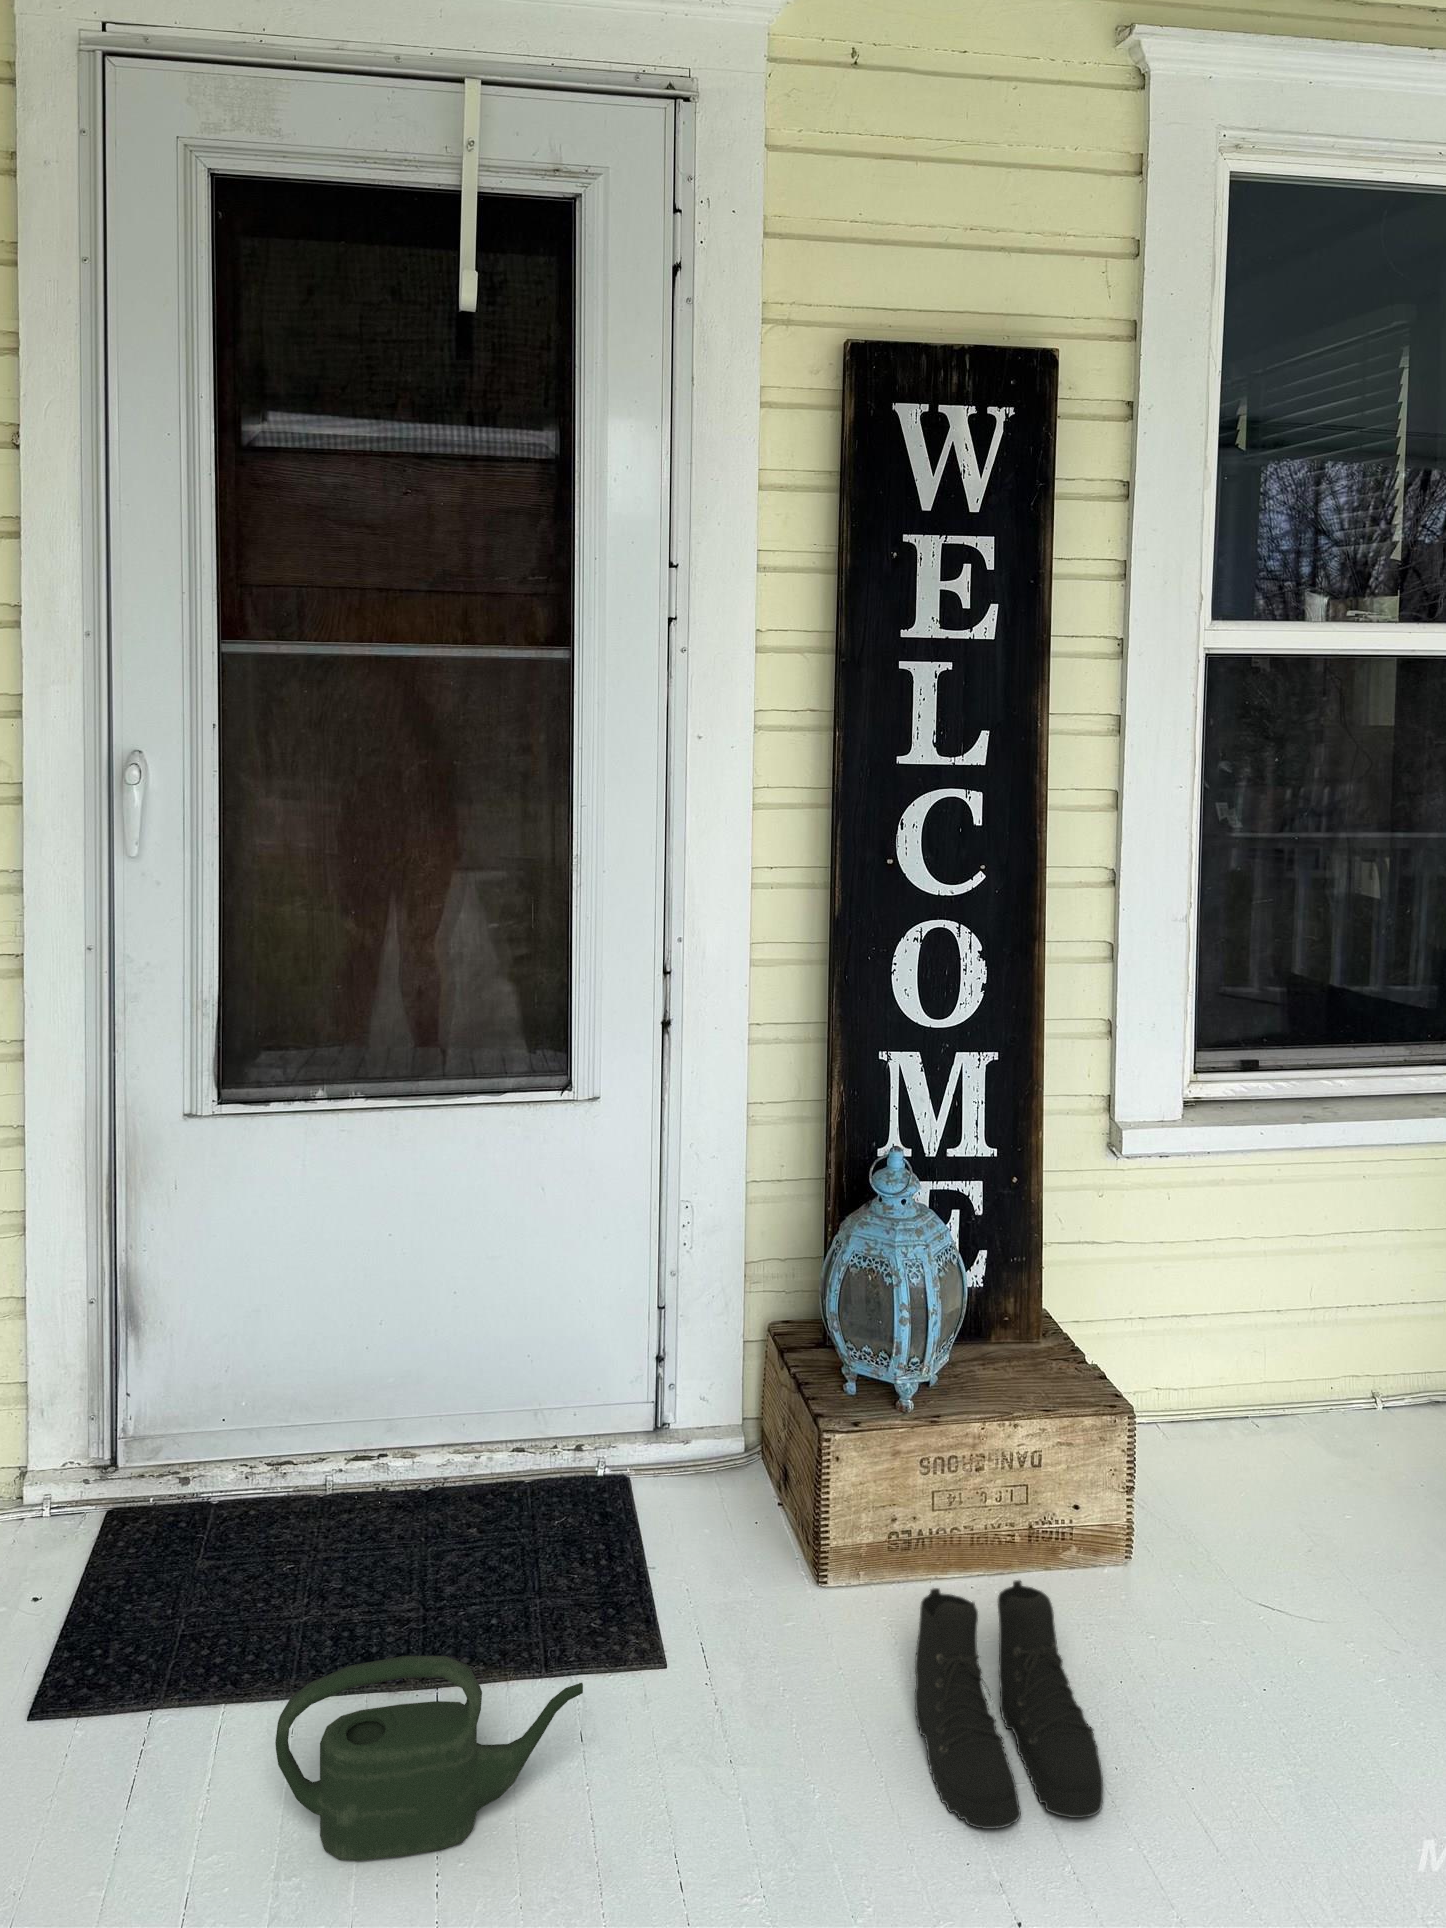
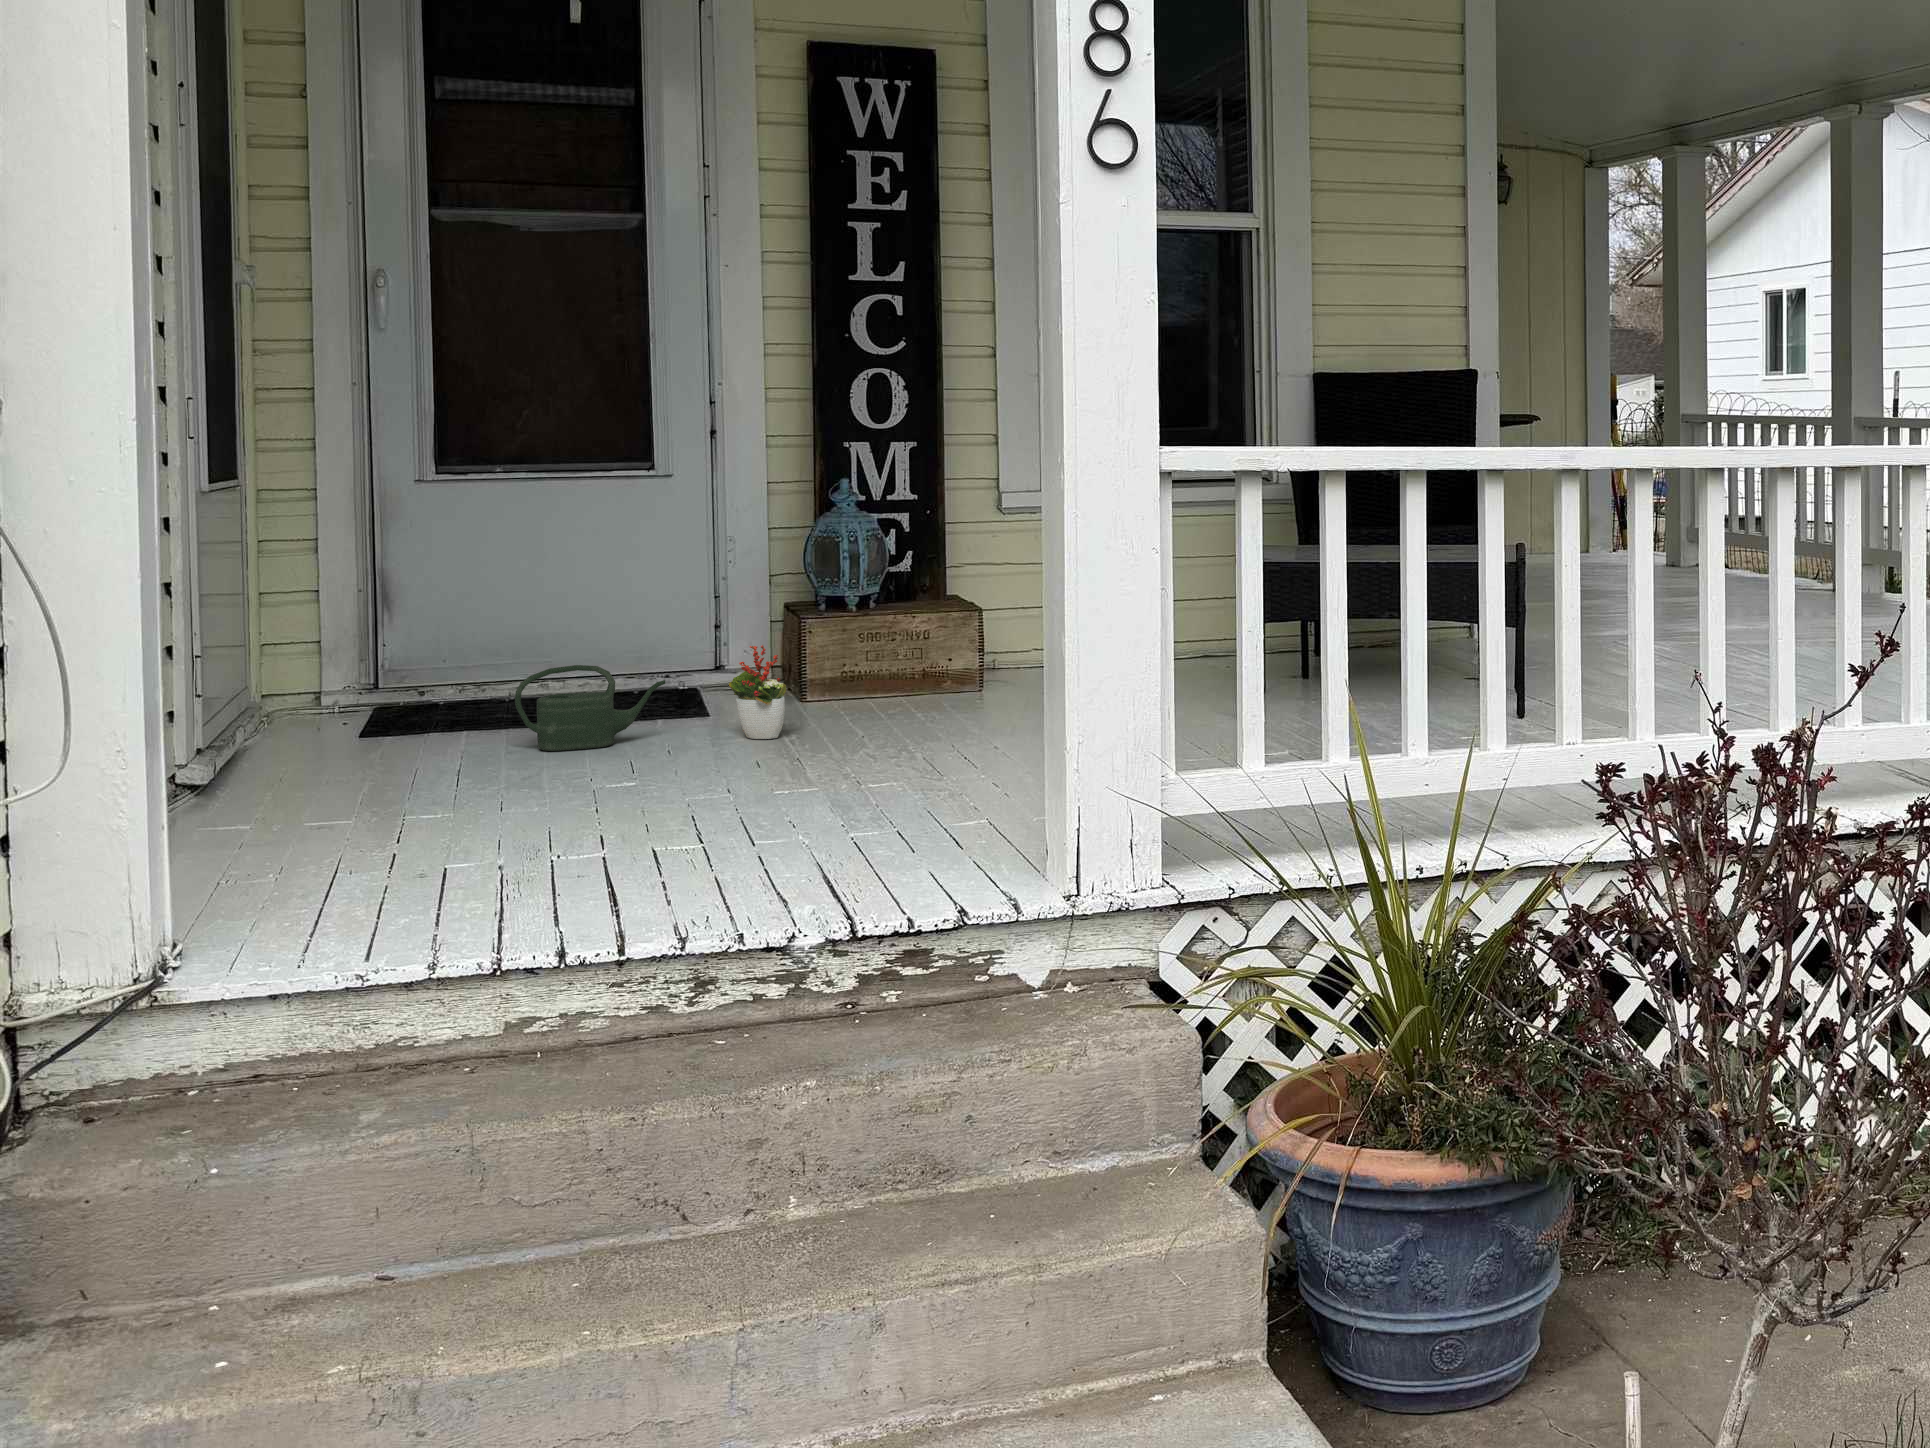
boots: present [915,1580,1103,1829] -> none [838,653,921,732]
decorative plant: none [713,1617,837,1840] -> present [729,645,786,739]

